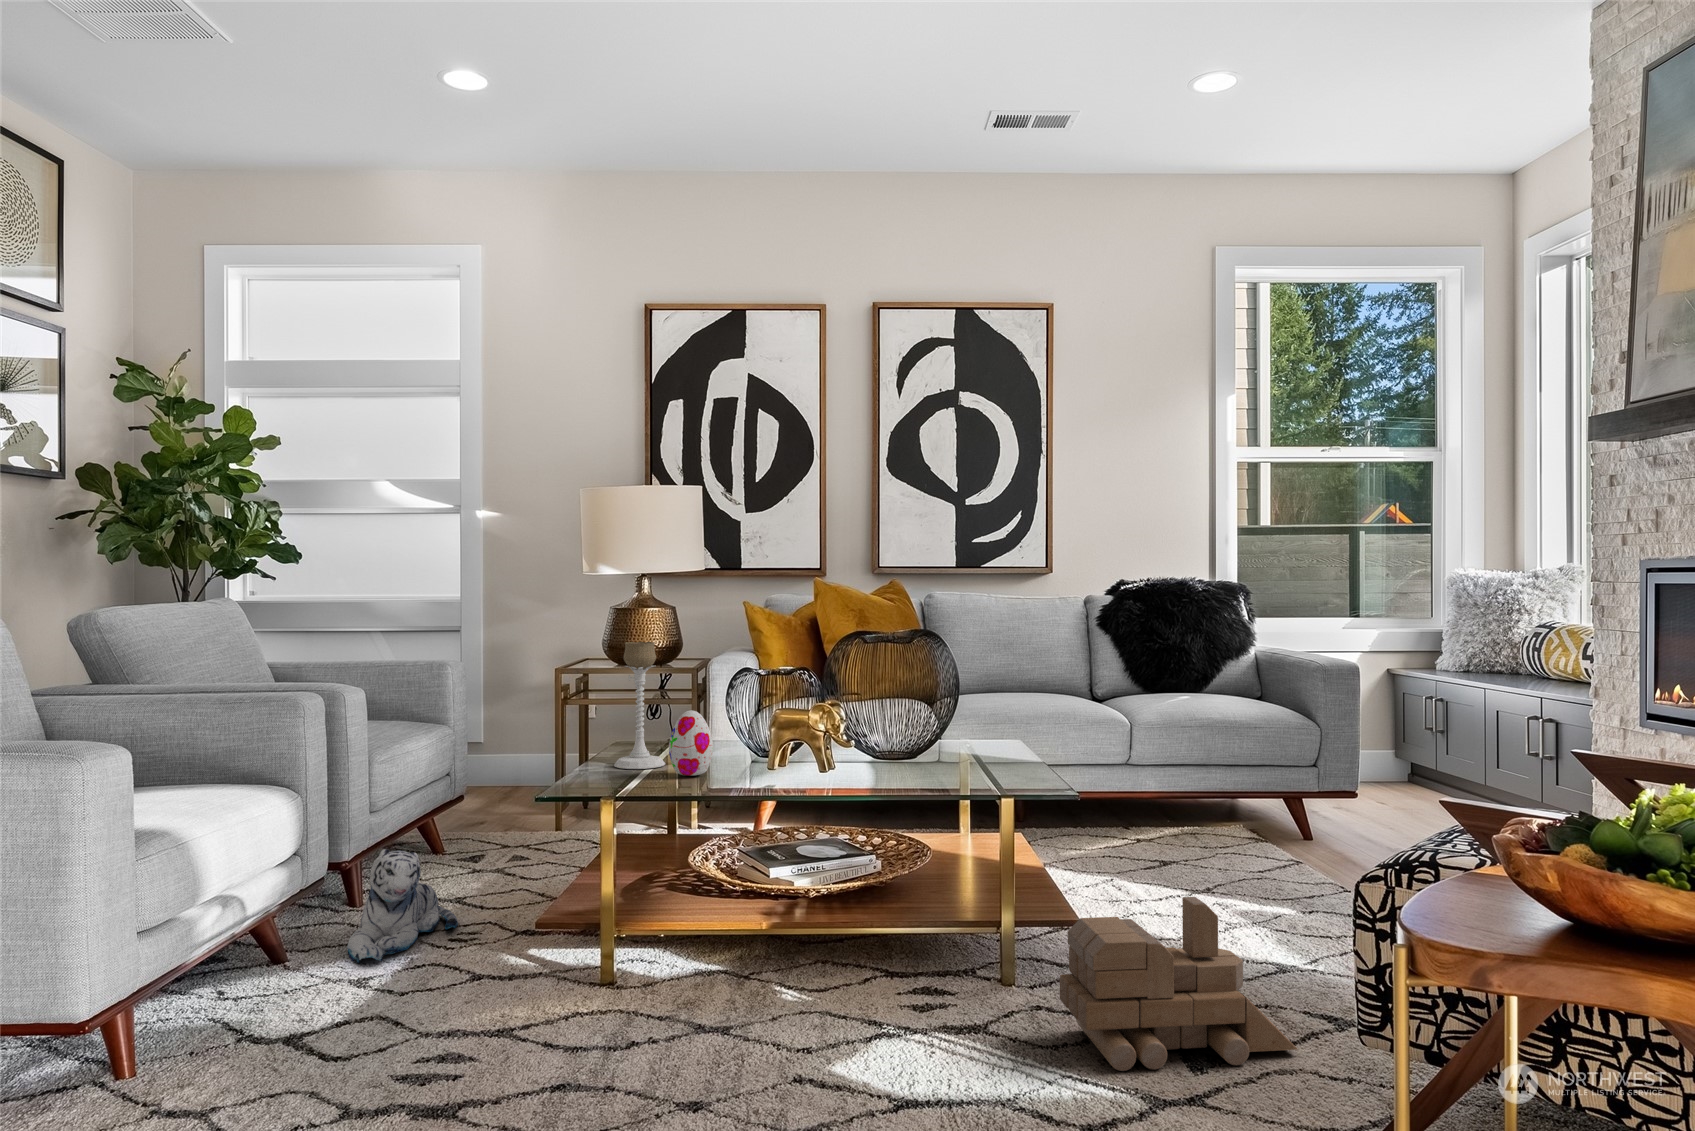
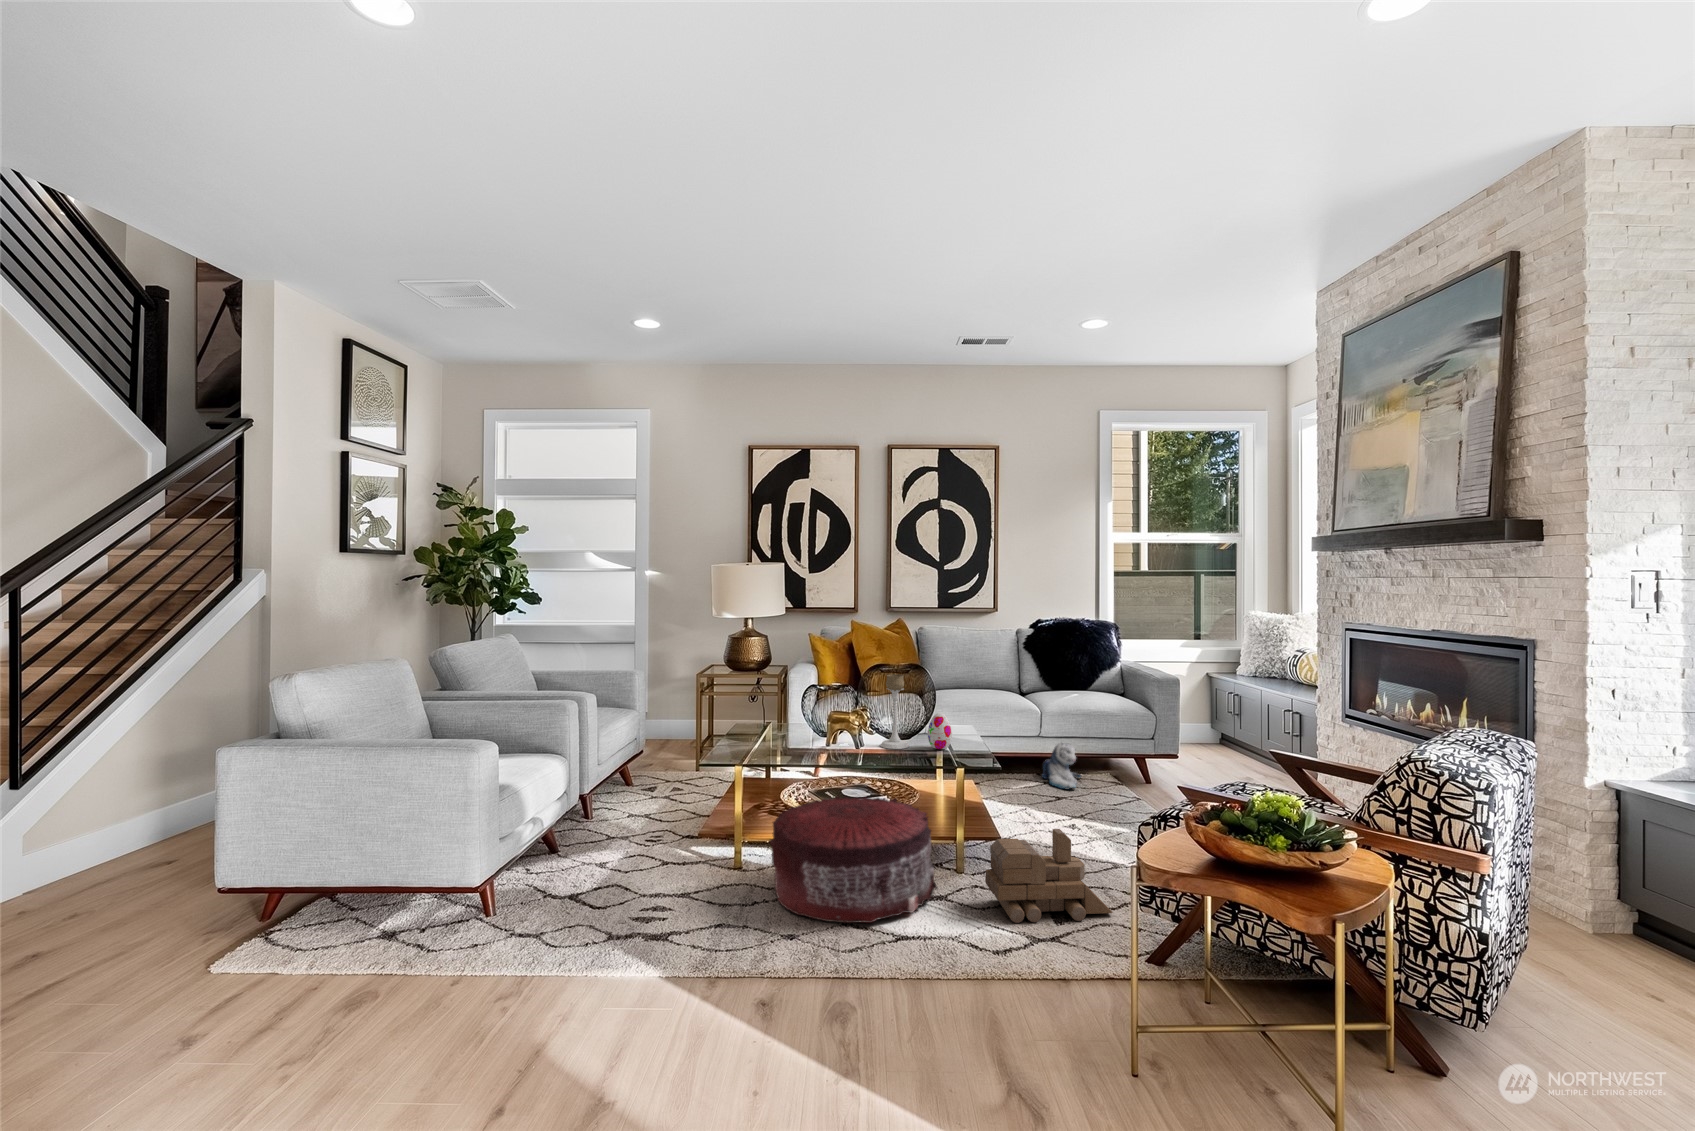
candle holder: present [614,642,665,769] -> present [880,674,909,749]
decorative egg: present [669,710,713,776] -> present [928,713,952,749]
pouf: none [660,847,972,1077] -> present [769,796,938,923]
plush toy: present [347,849,458,963] -> present [1042,743,1081,790]

